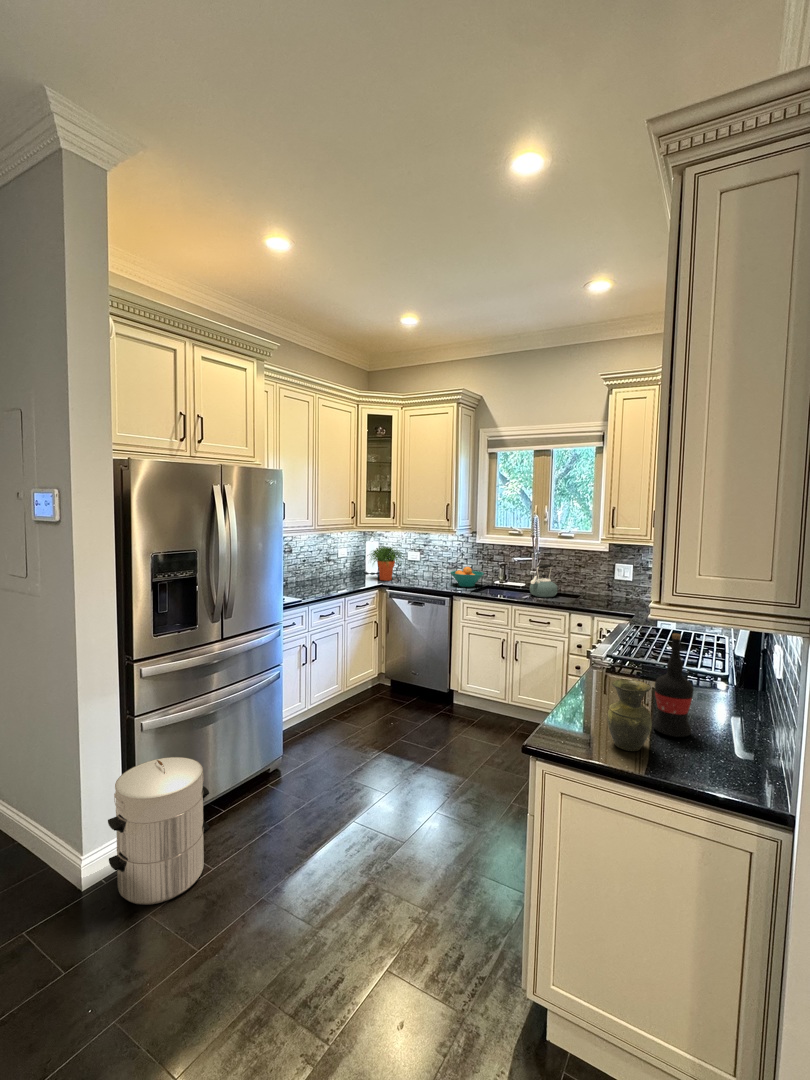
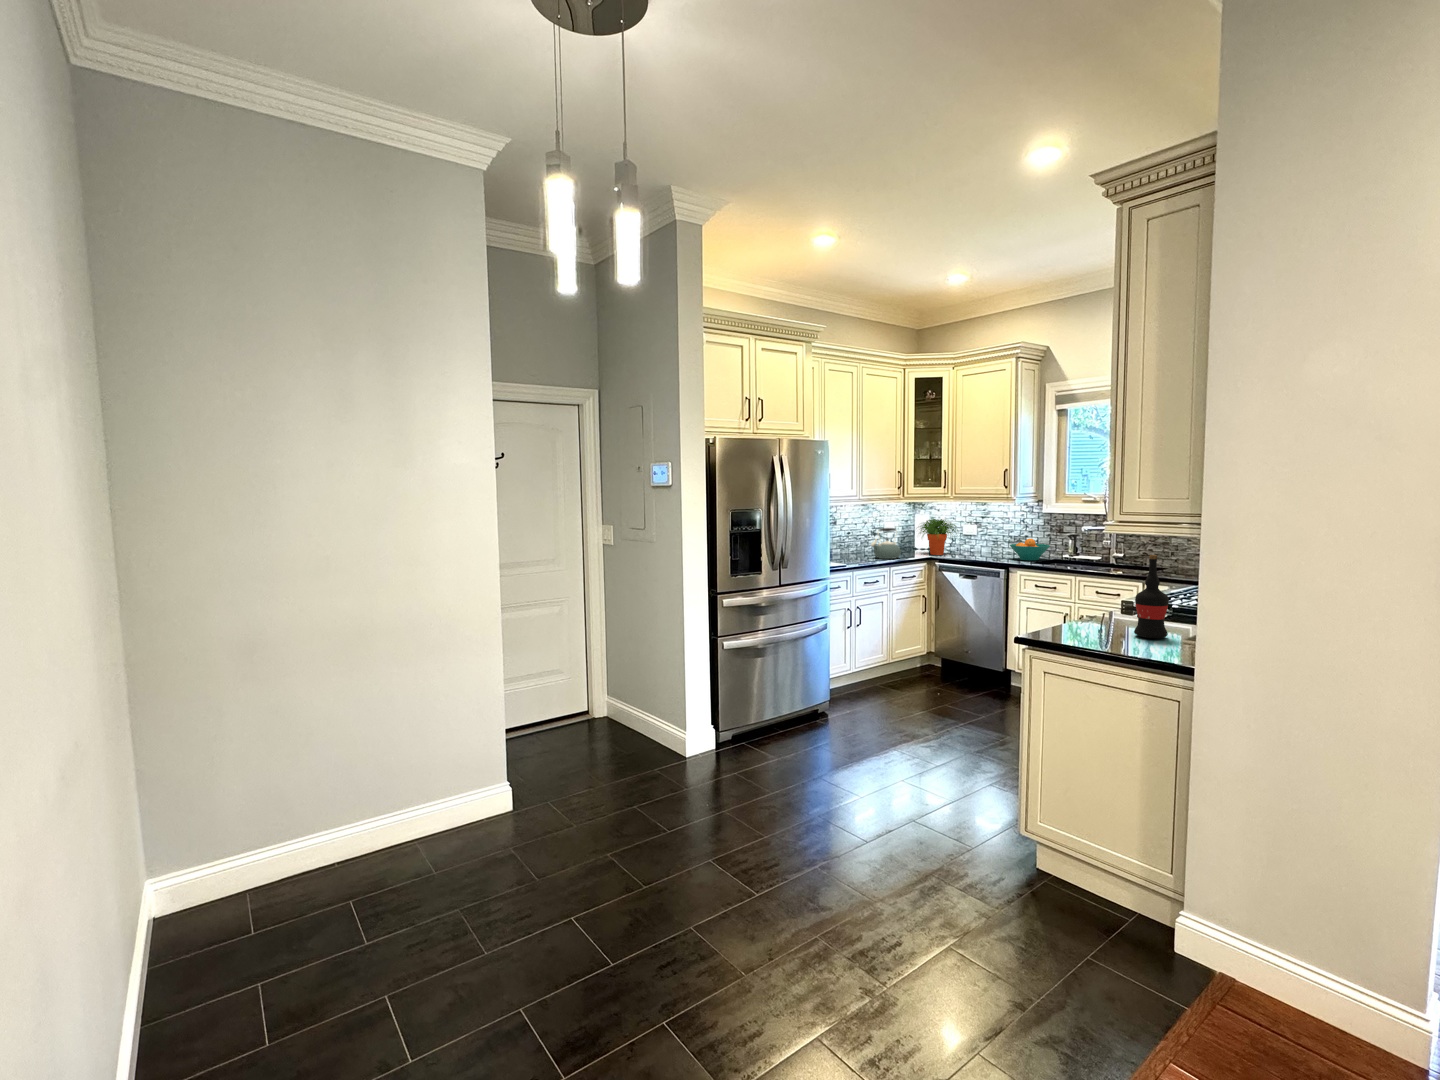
kettle: present [530,564,558,597] -> present [871,528,901,559]
vase: present [607,679,652,751] -> none [1084,589,1121,641]
waste bin: present [108,757,210,905] -> none [704,667,774,770]

